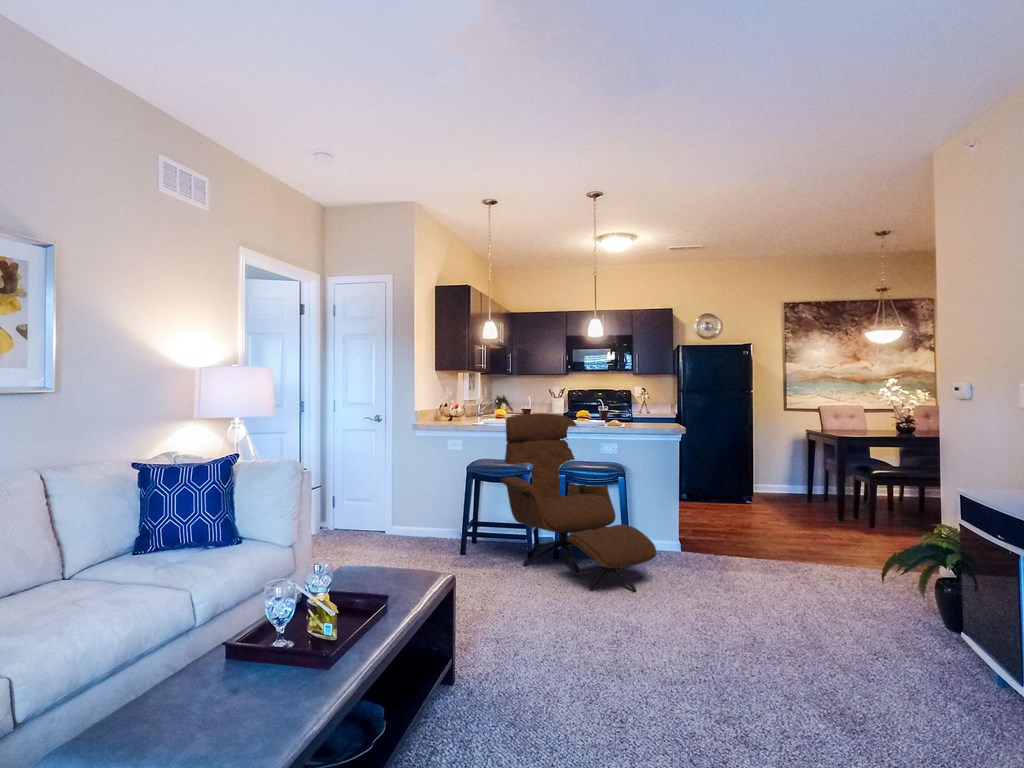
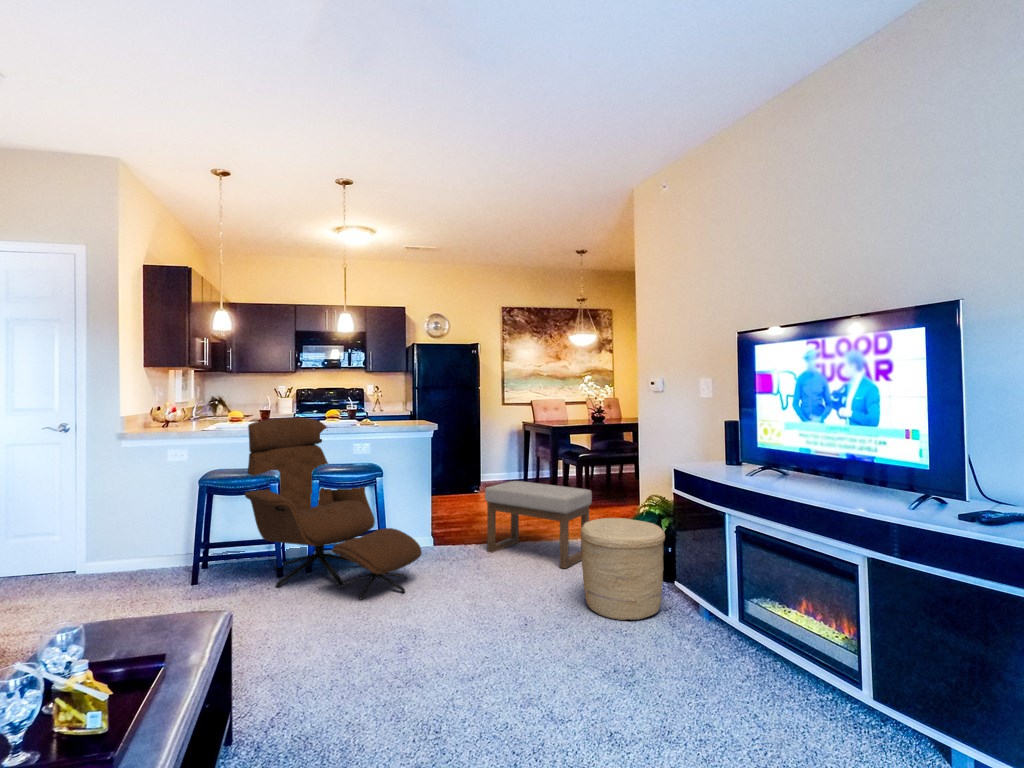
ottoman: none [736,491,872,599] -> present [485,481,592,568]
woven basket: none [838,544,966,679] -> present [581,518,665,620]

